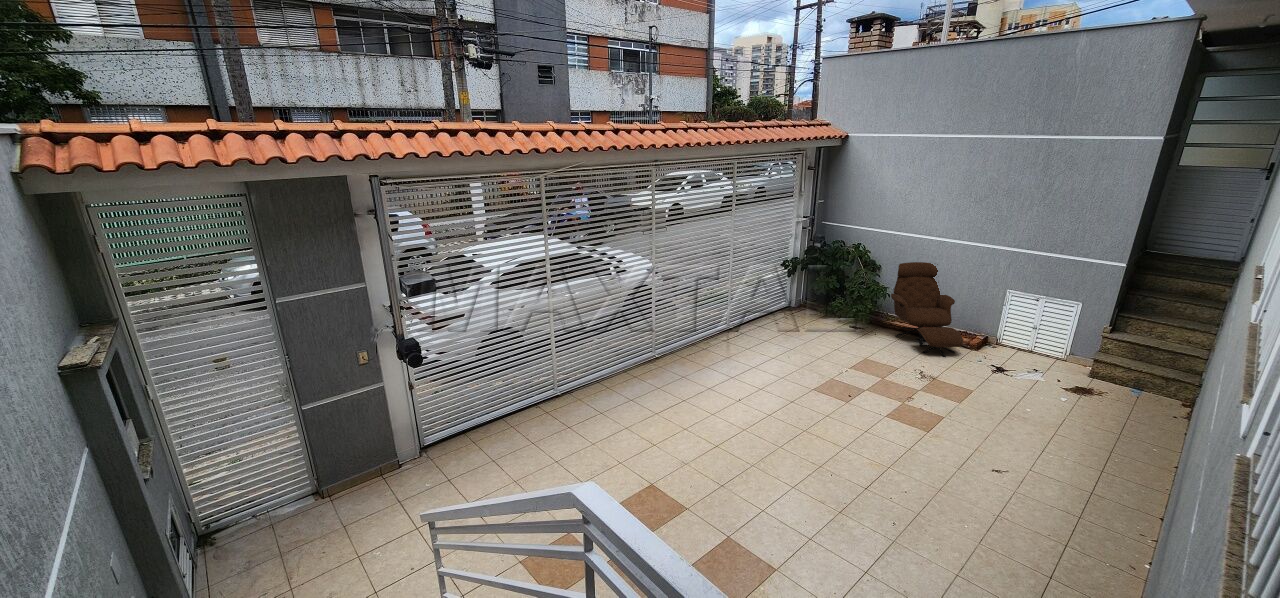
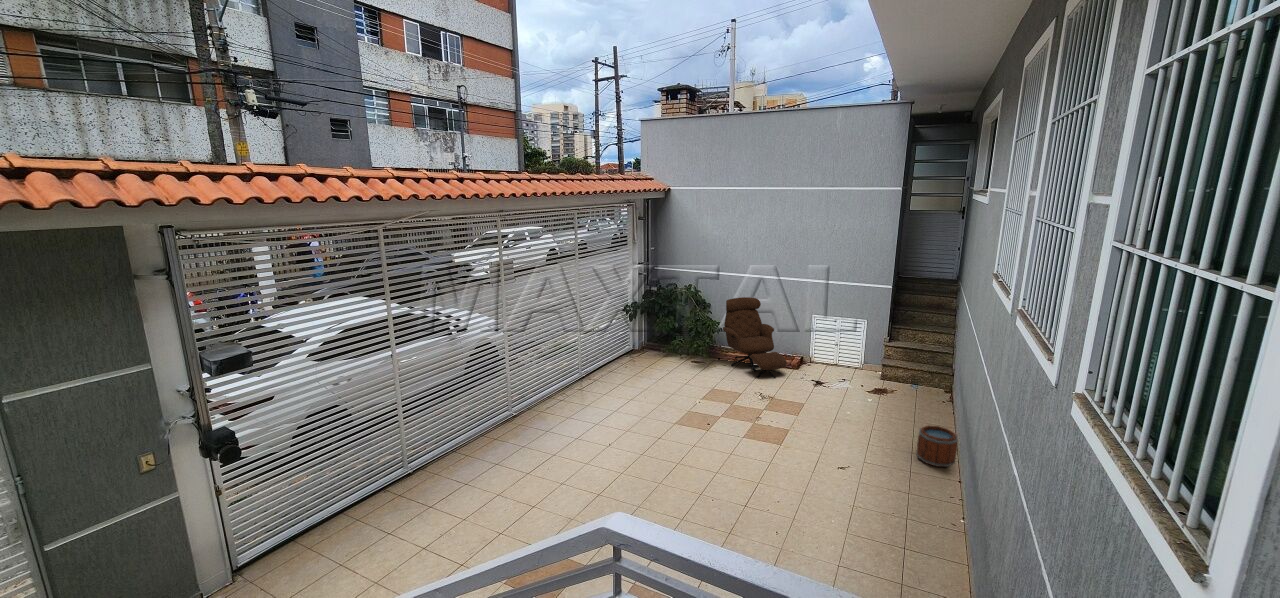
bucket: none [1107,443,1174,497] -> present [916,426,958,467]

